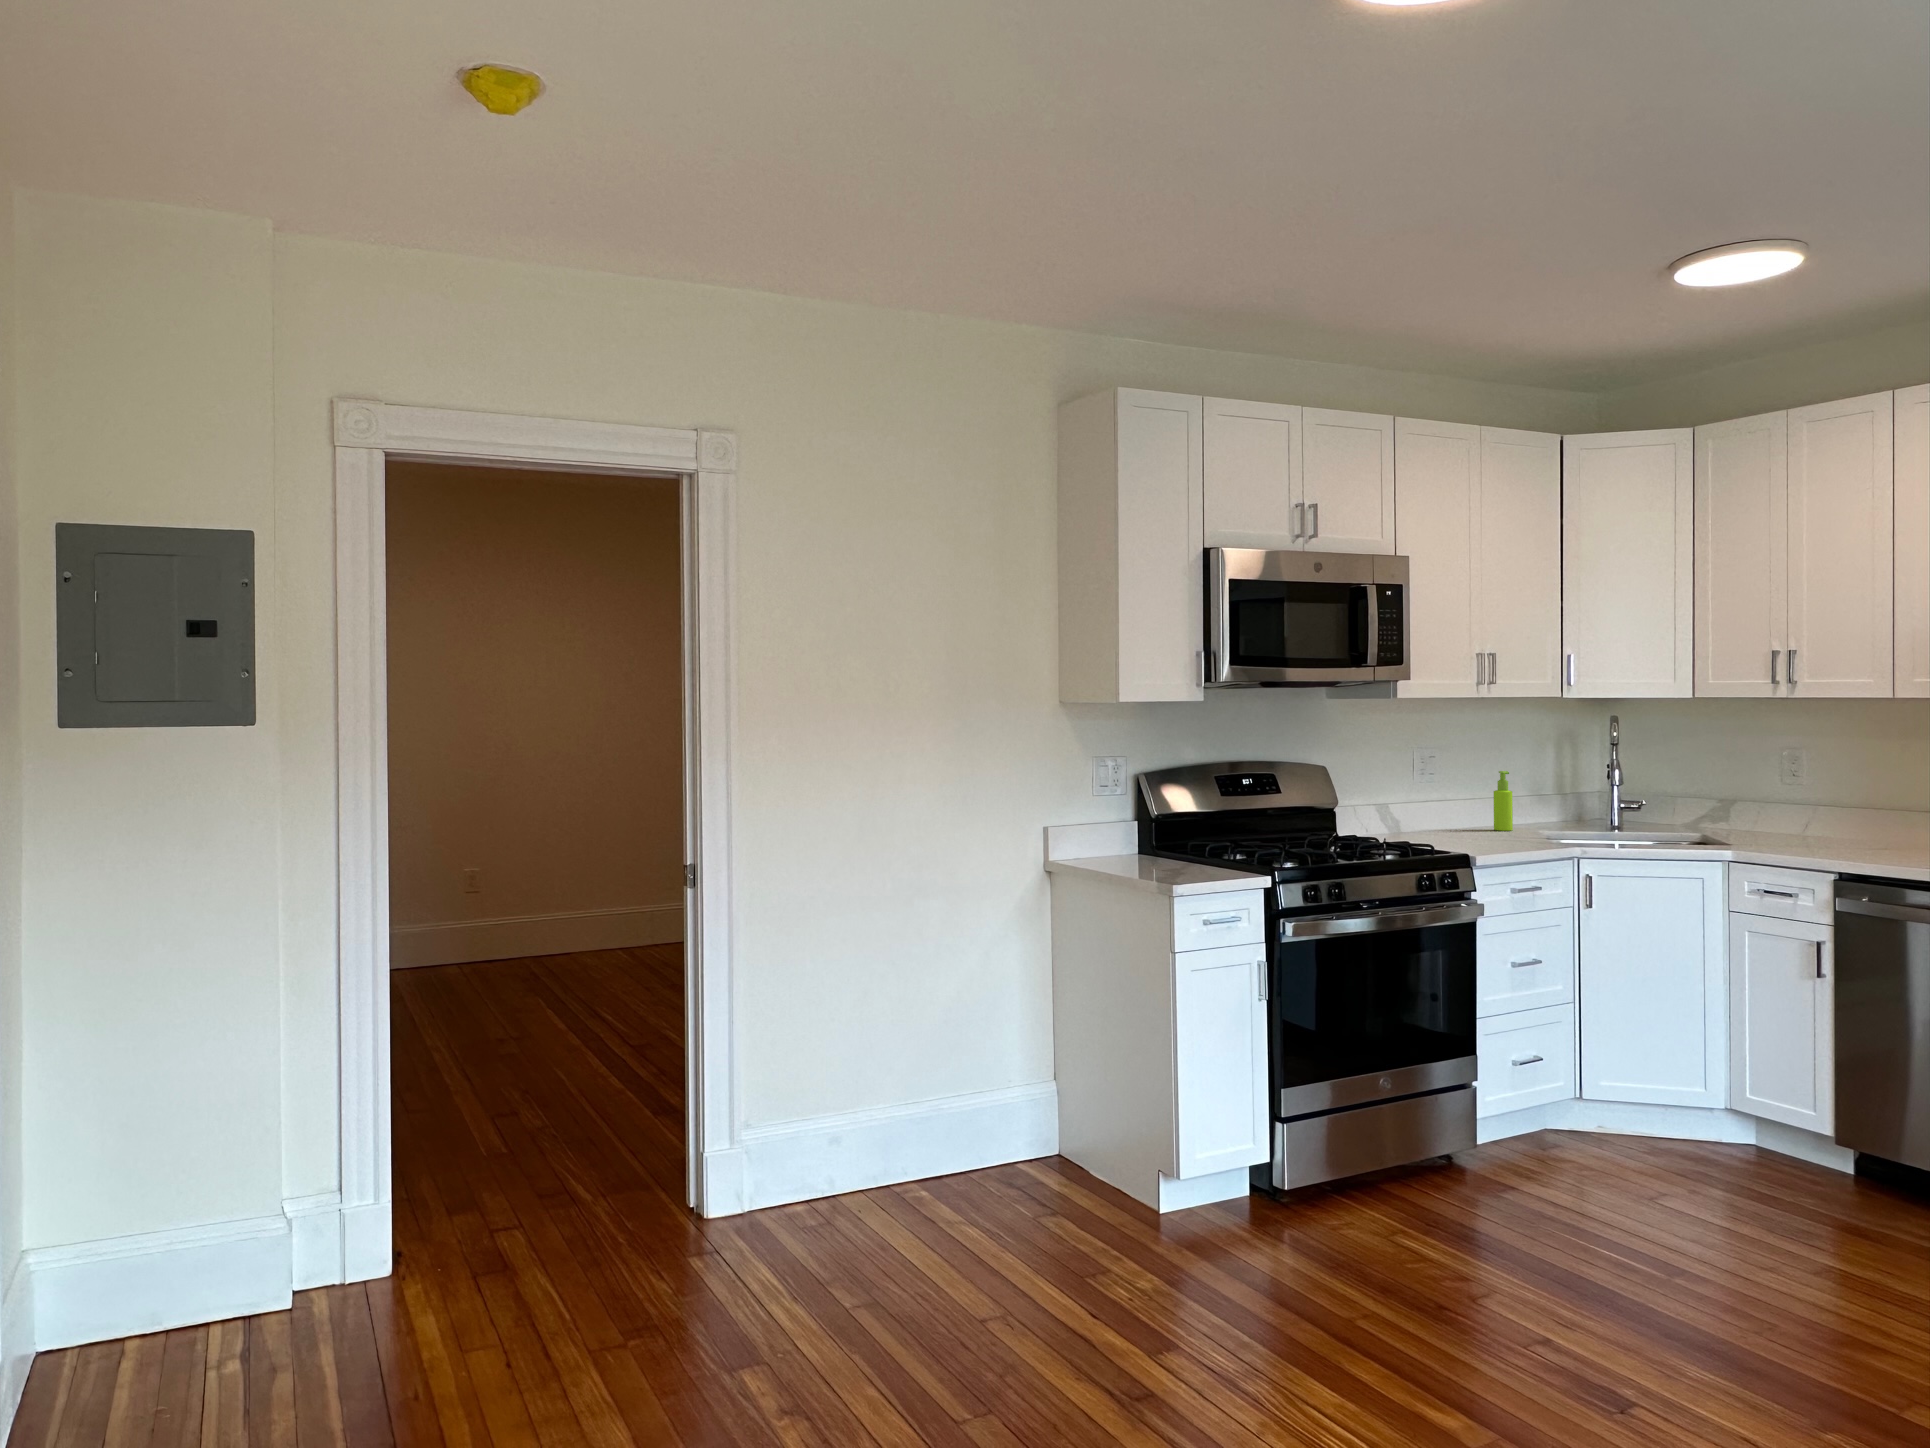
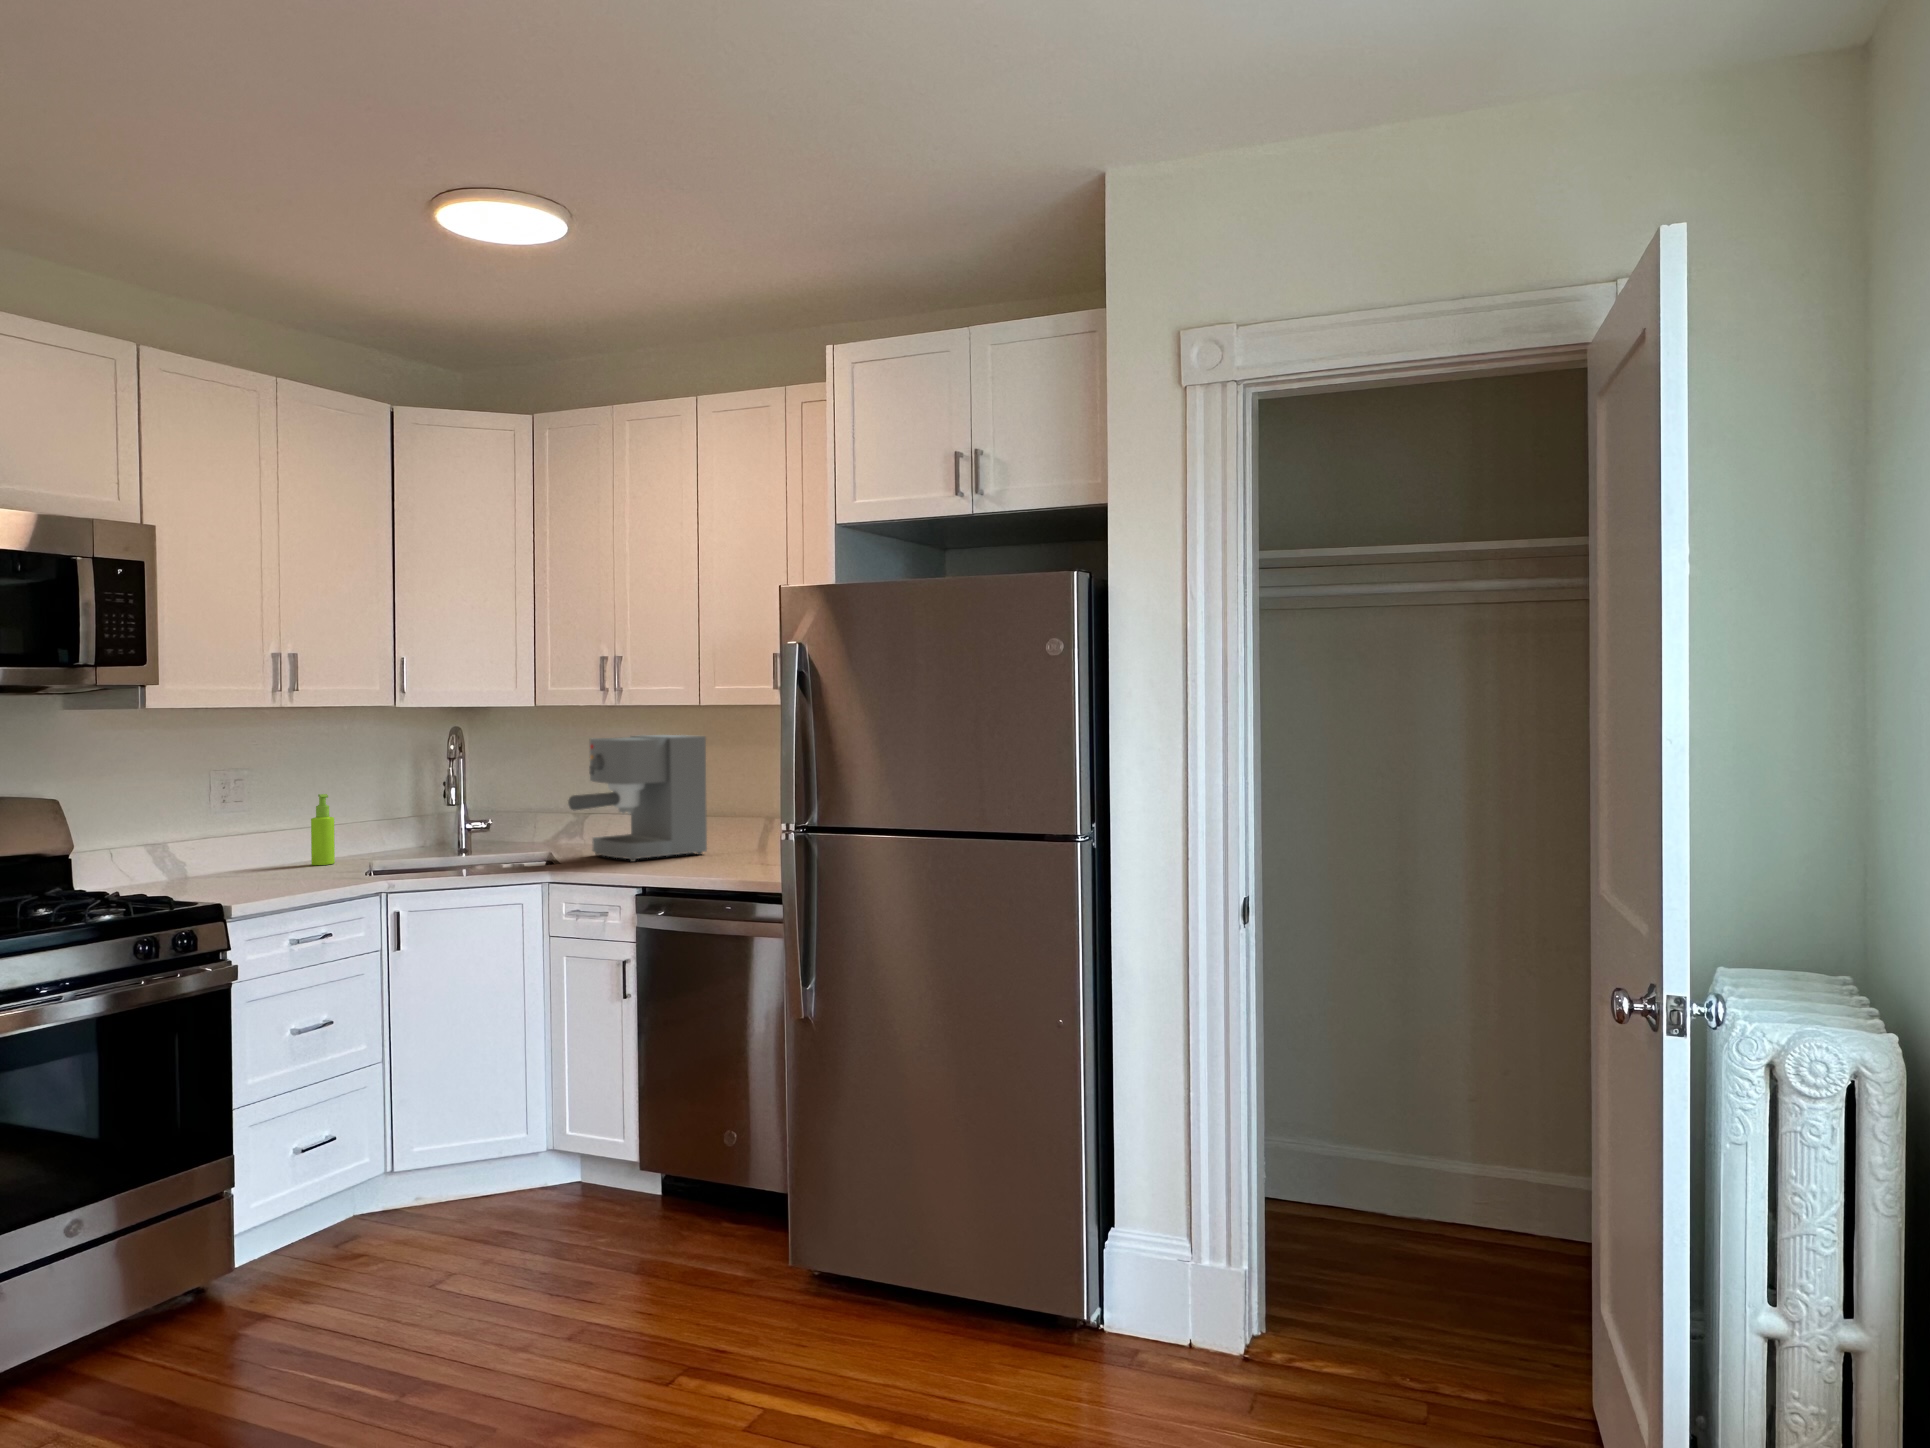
coffee maker: none [1747,727,1896,850] -> present [568,735,707,862]

